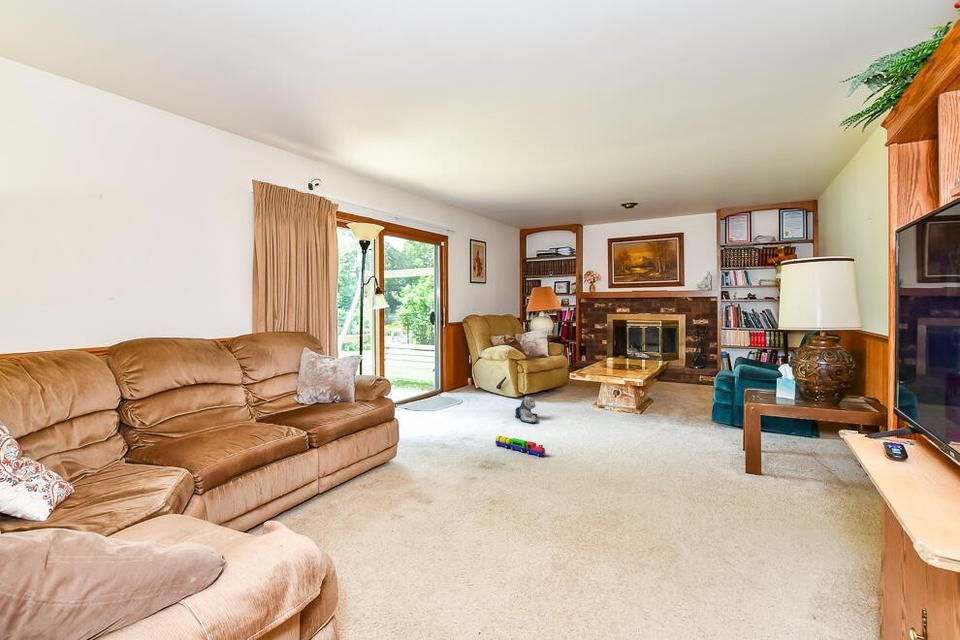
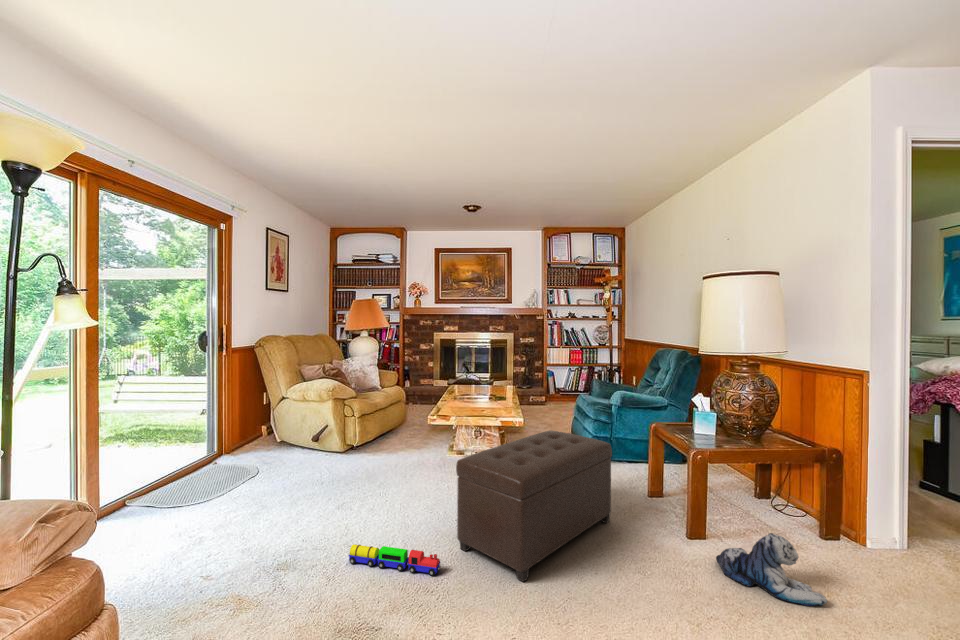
ottoman: none [561,385,689,467] -> present [456,430,612,582]
plush toy: present [515,397,537,423] -> present [716,533,827,606]

